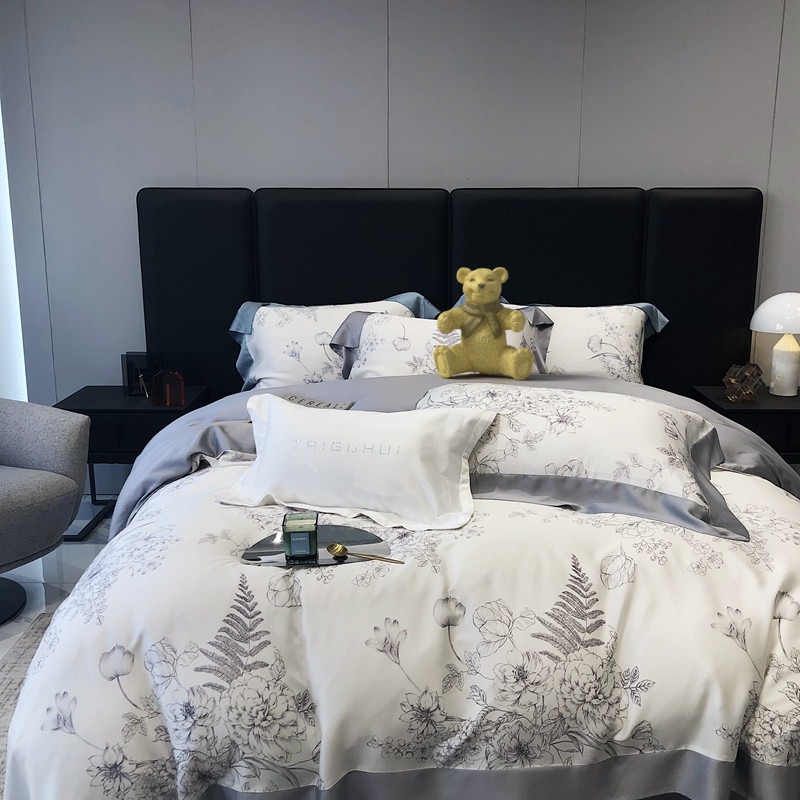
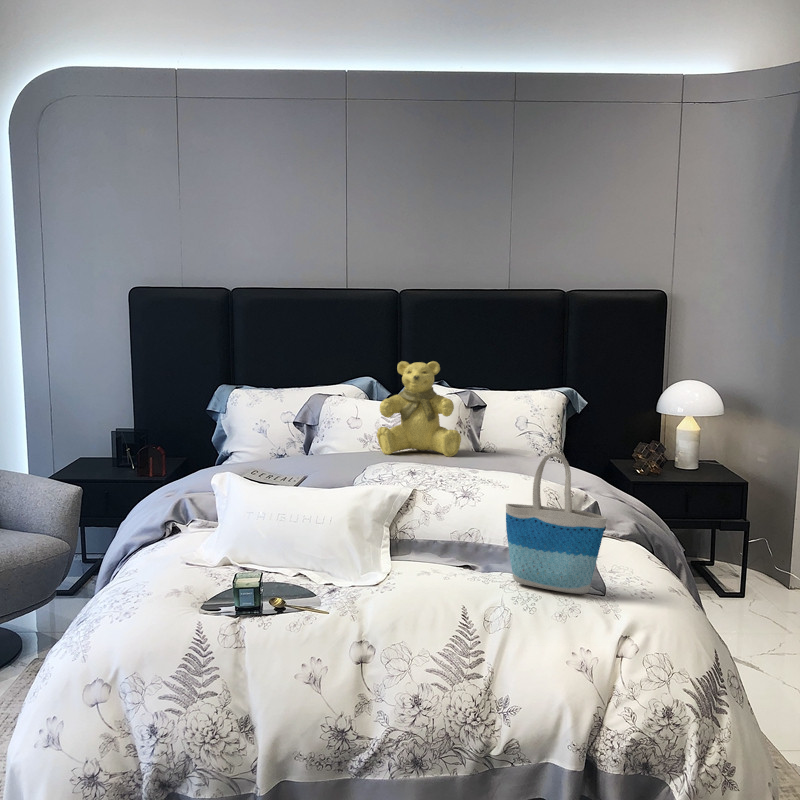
tote bag: none [618,363,753,540] -> present [506,452,607,594]

